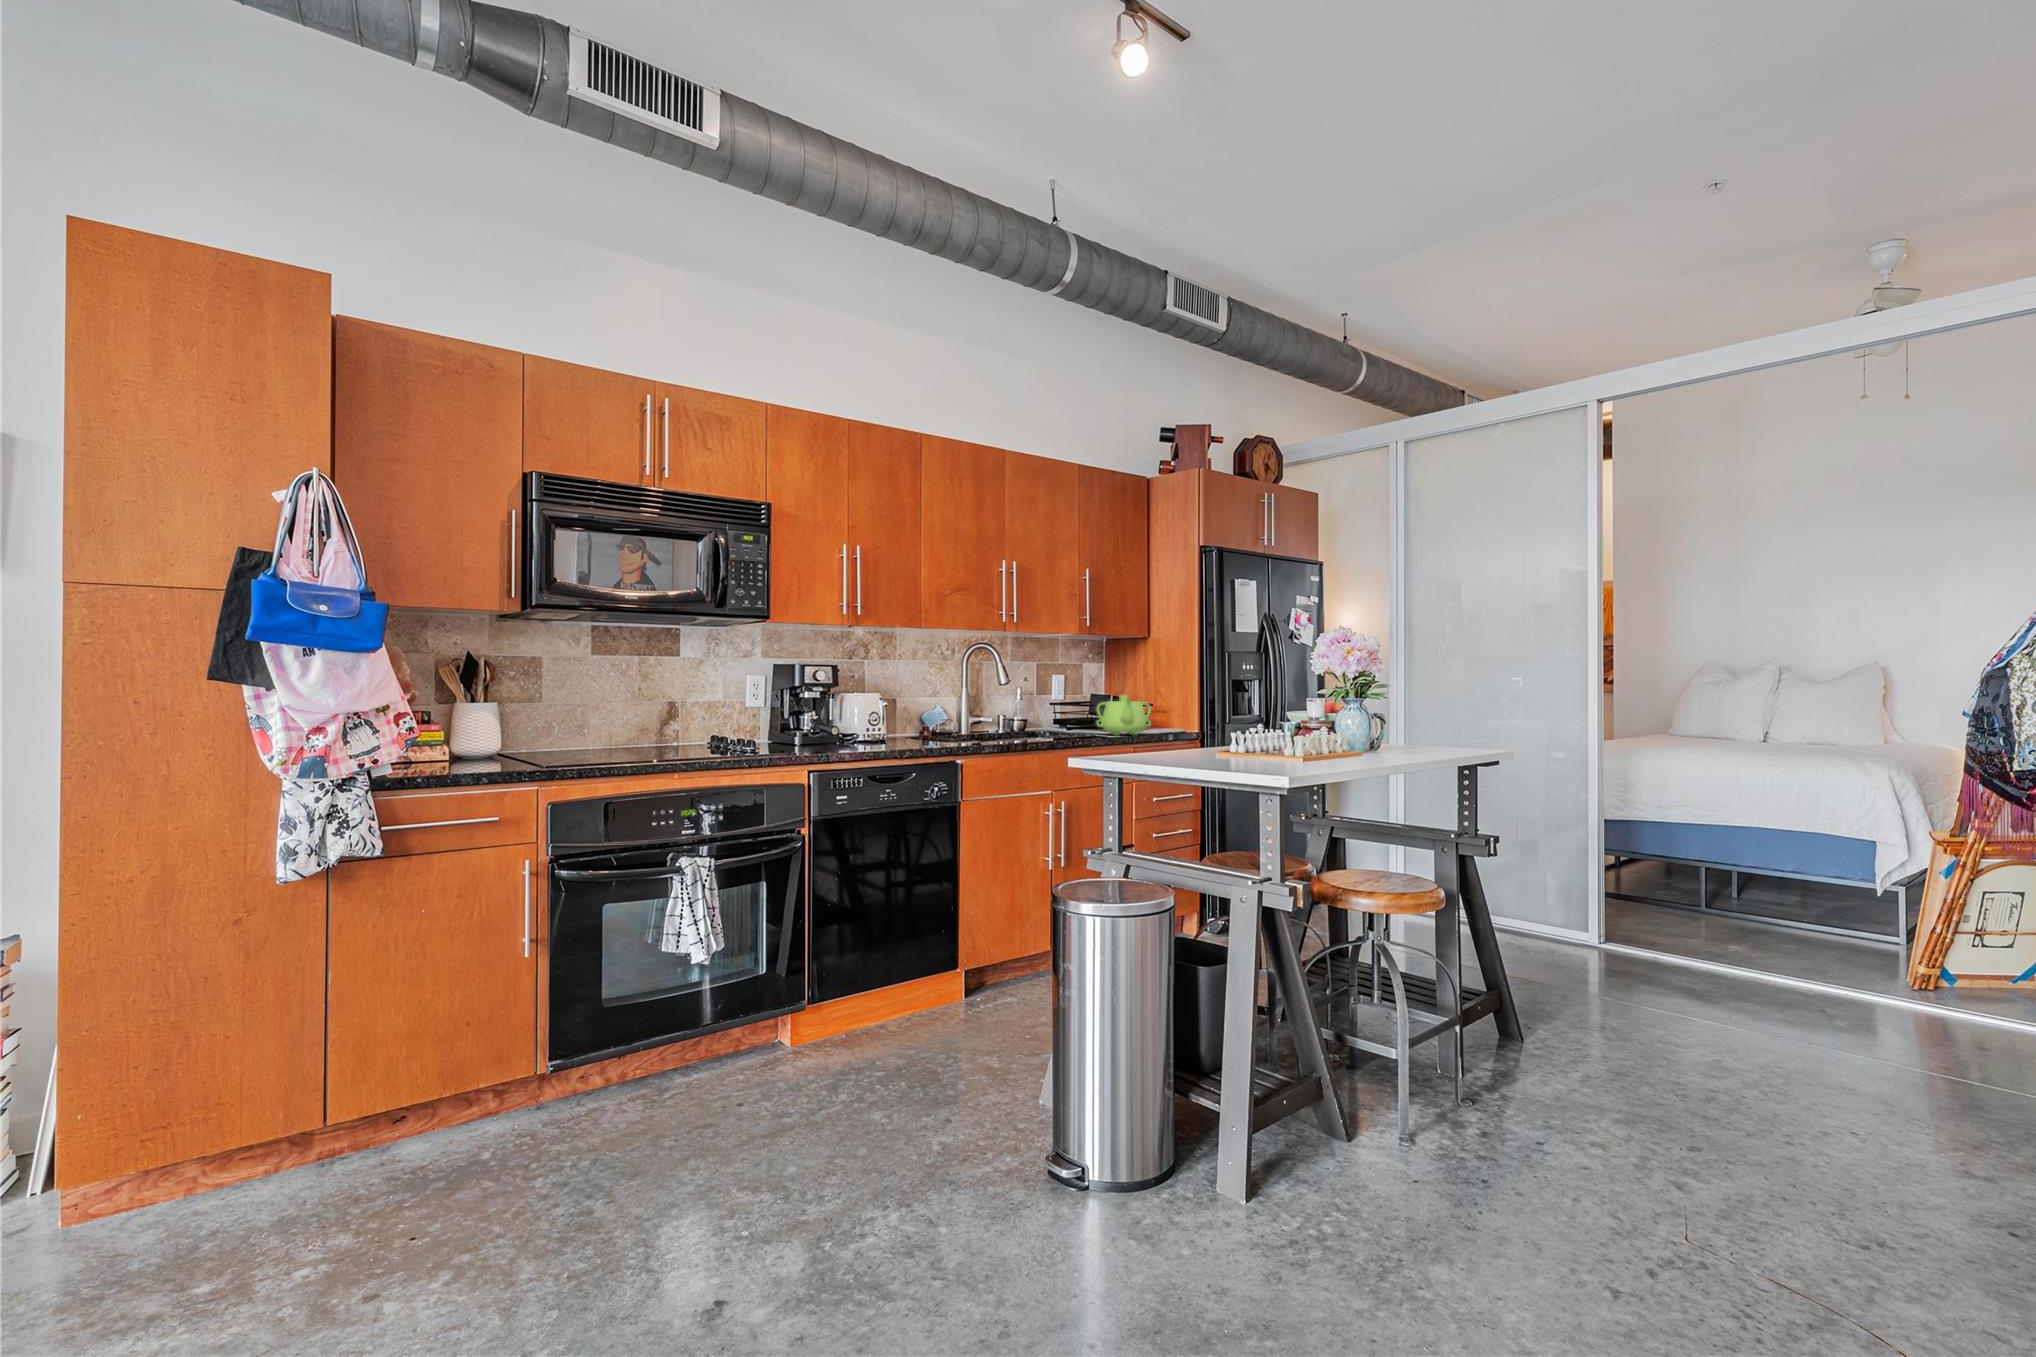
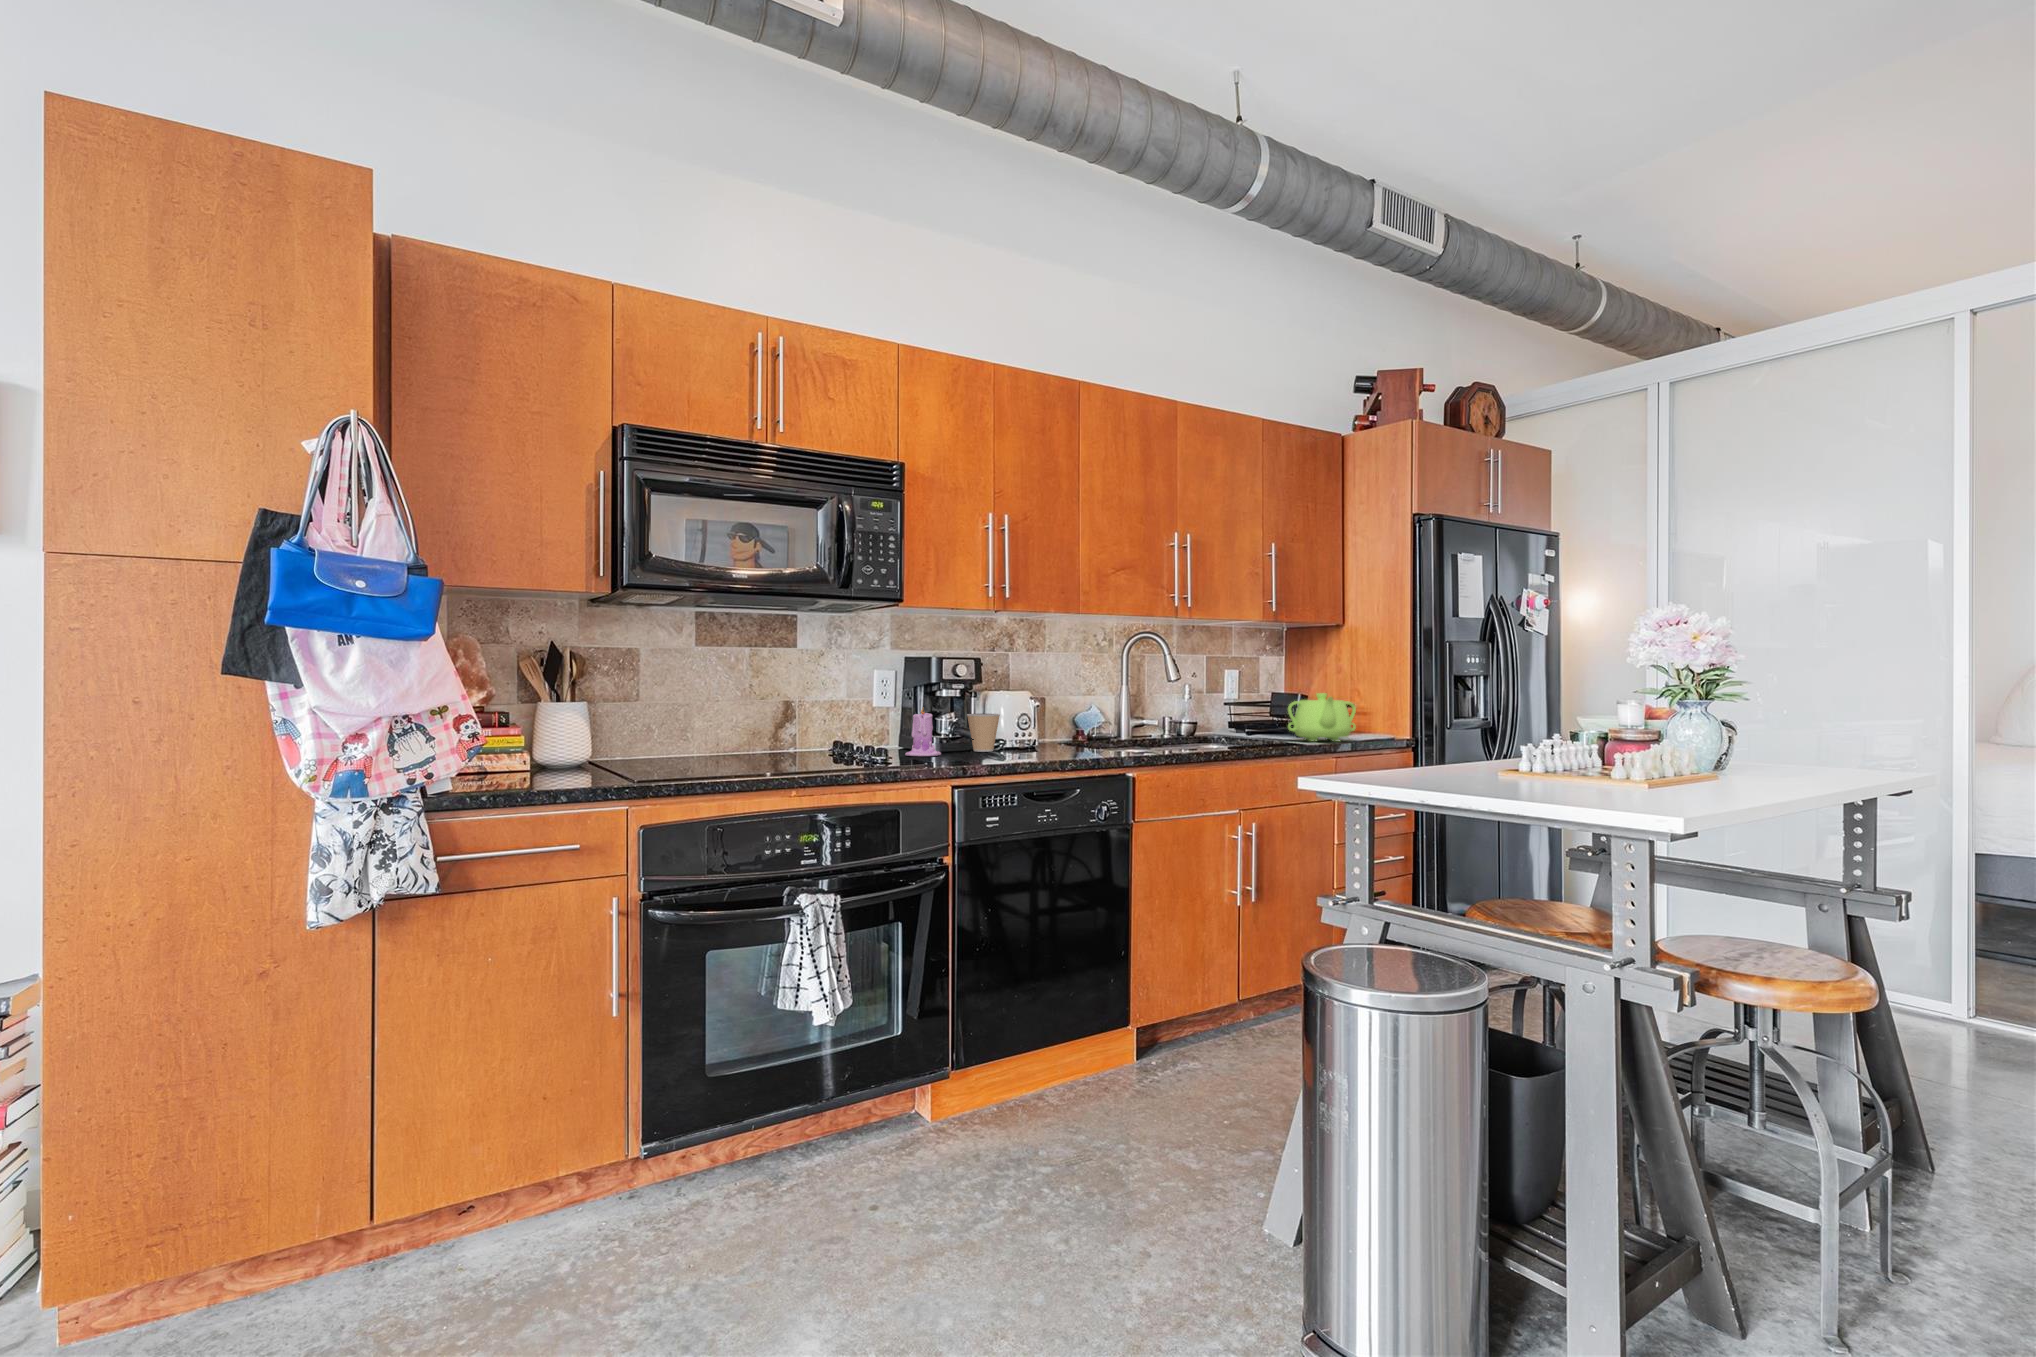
candle: none [772,706,802,748] -> present [905,709,941,756]
coffee cup: none [825,713,853,744] -> present [967,714,1000,752]

